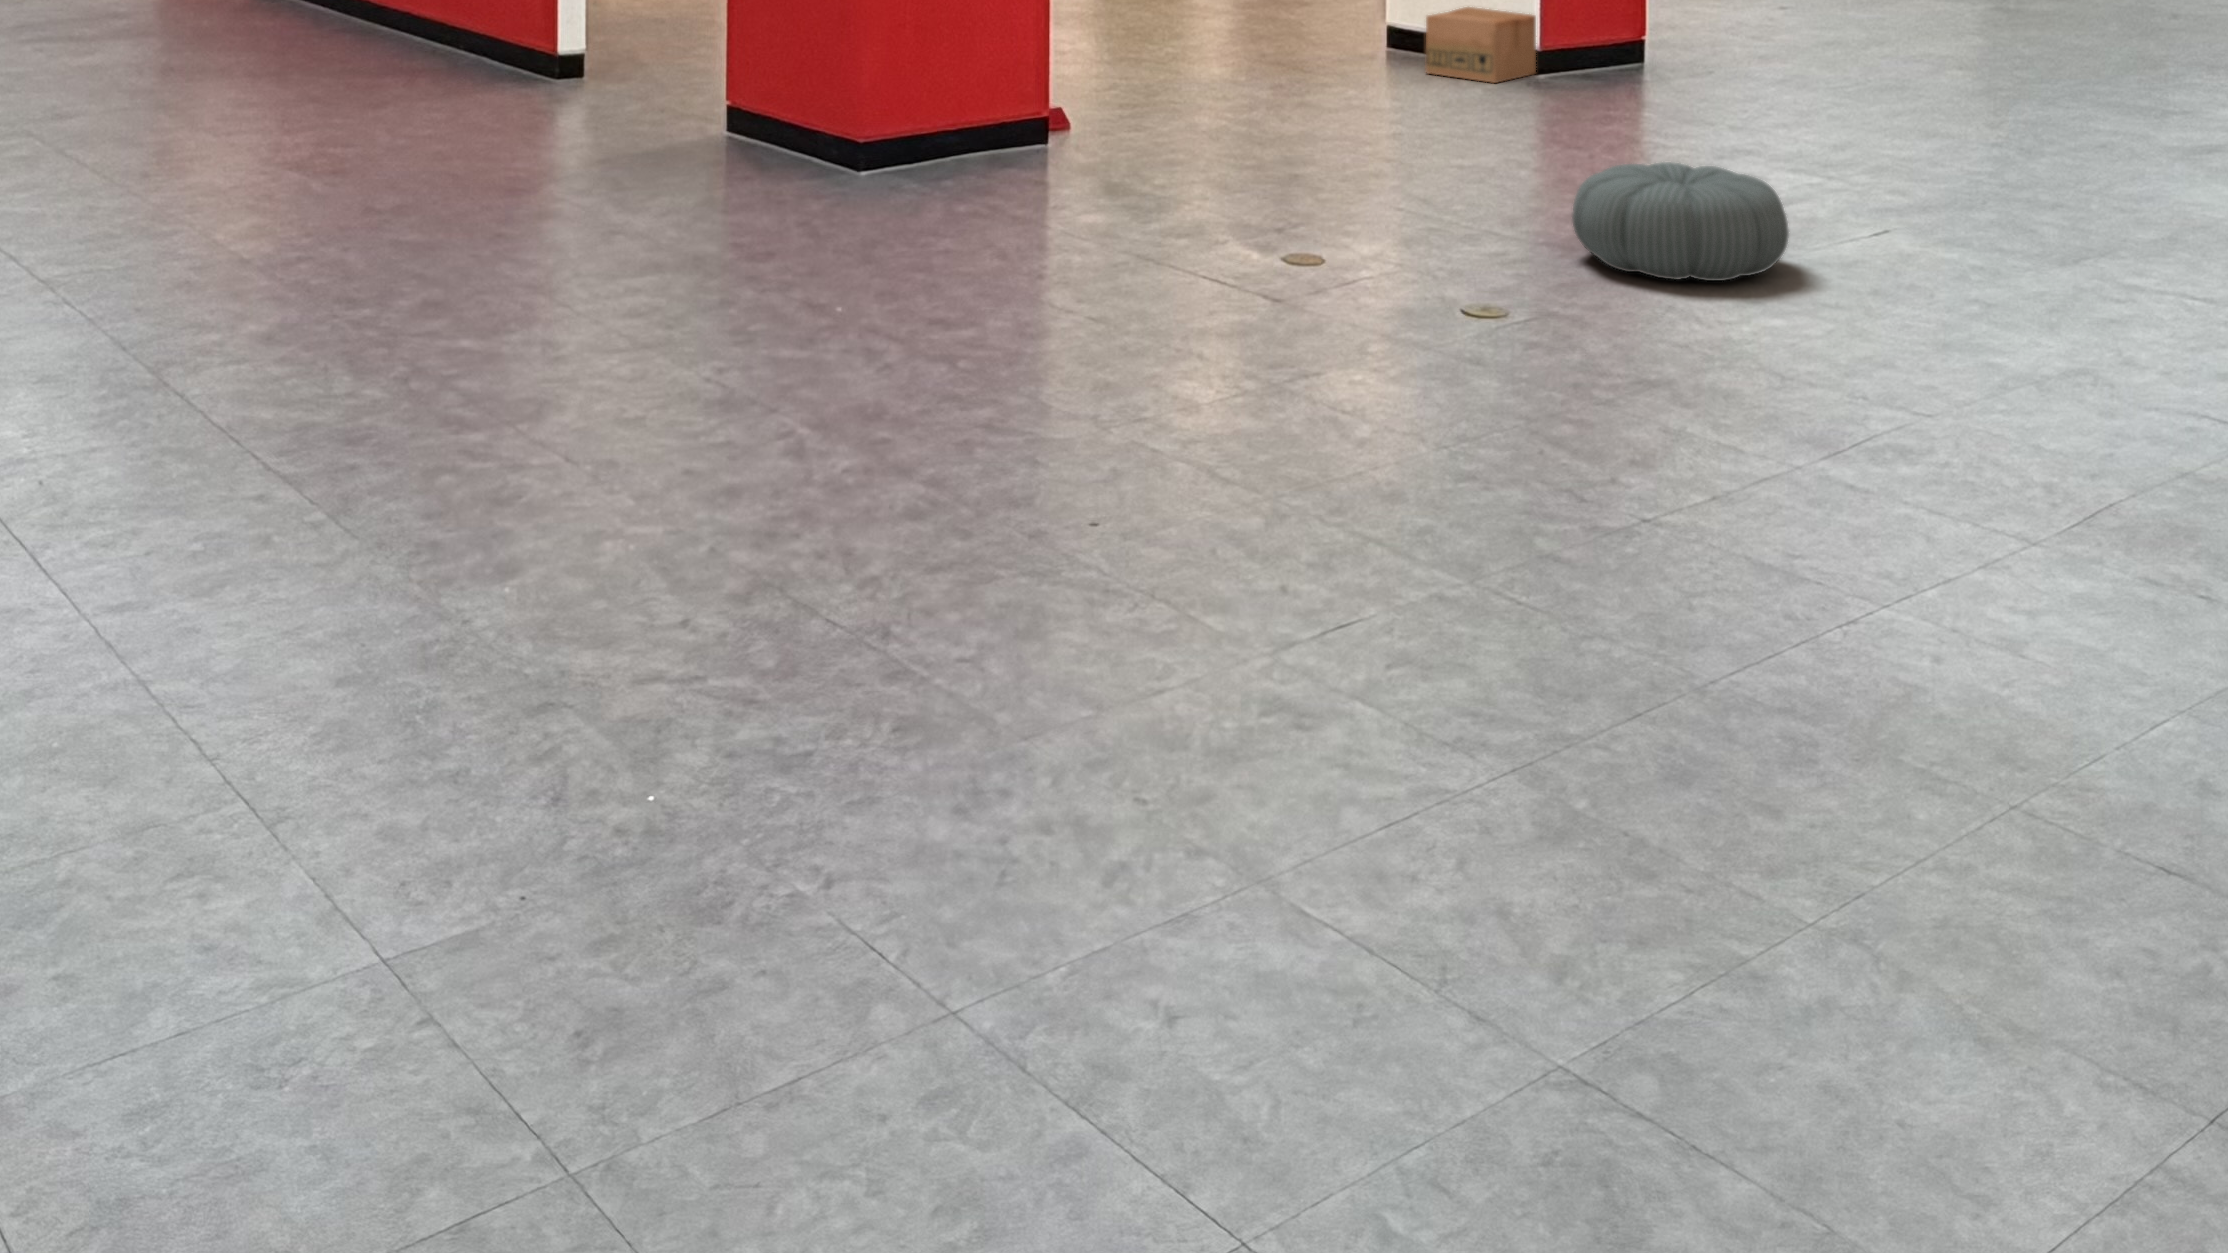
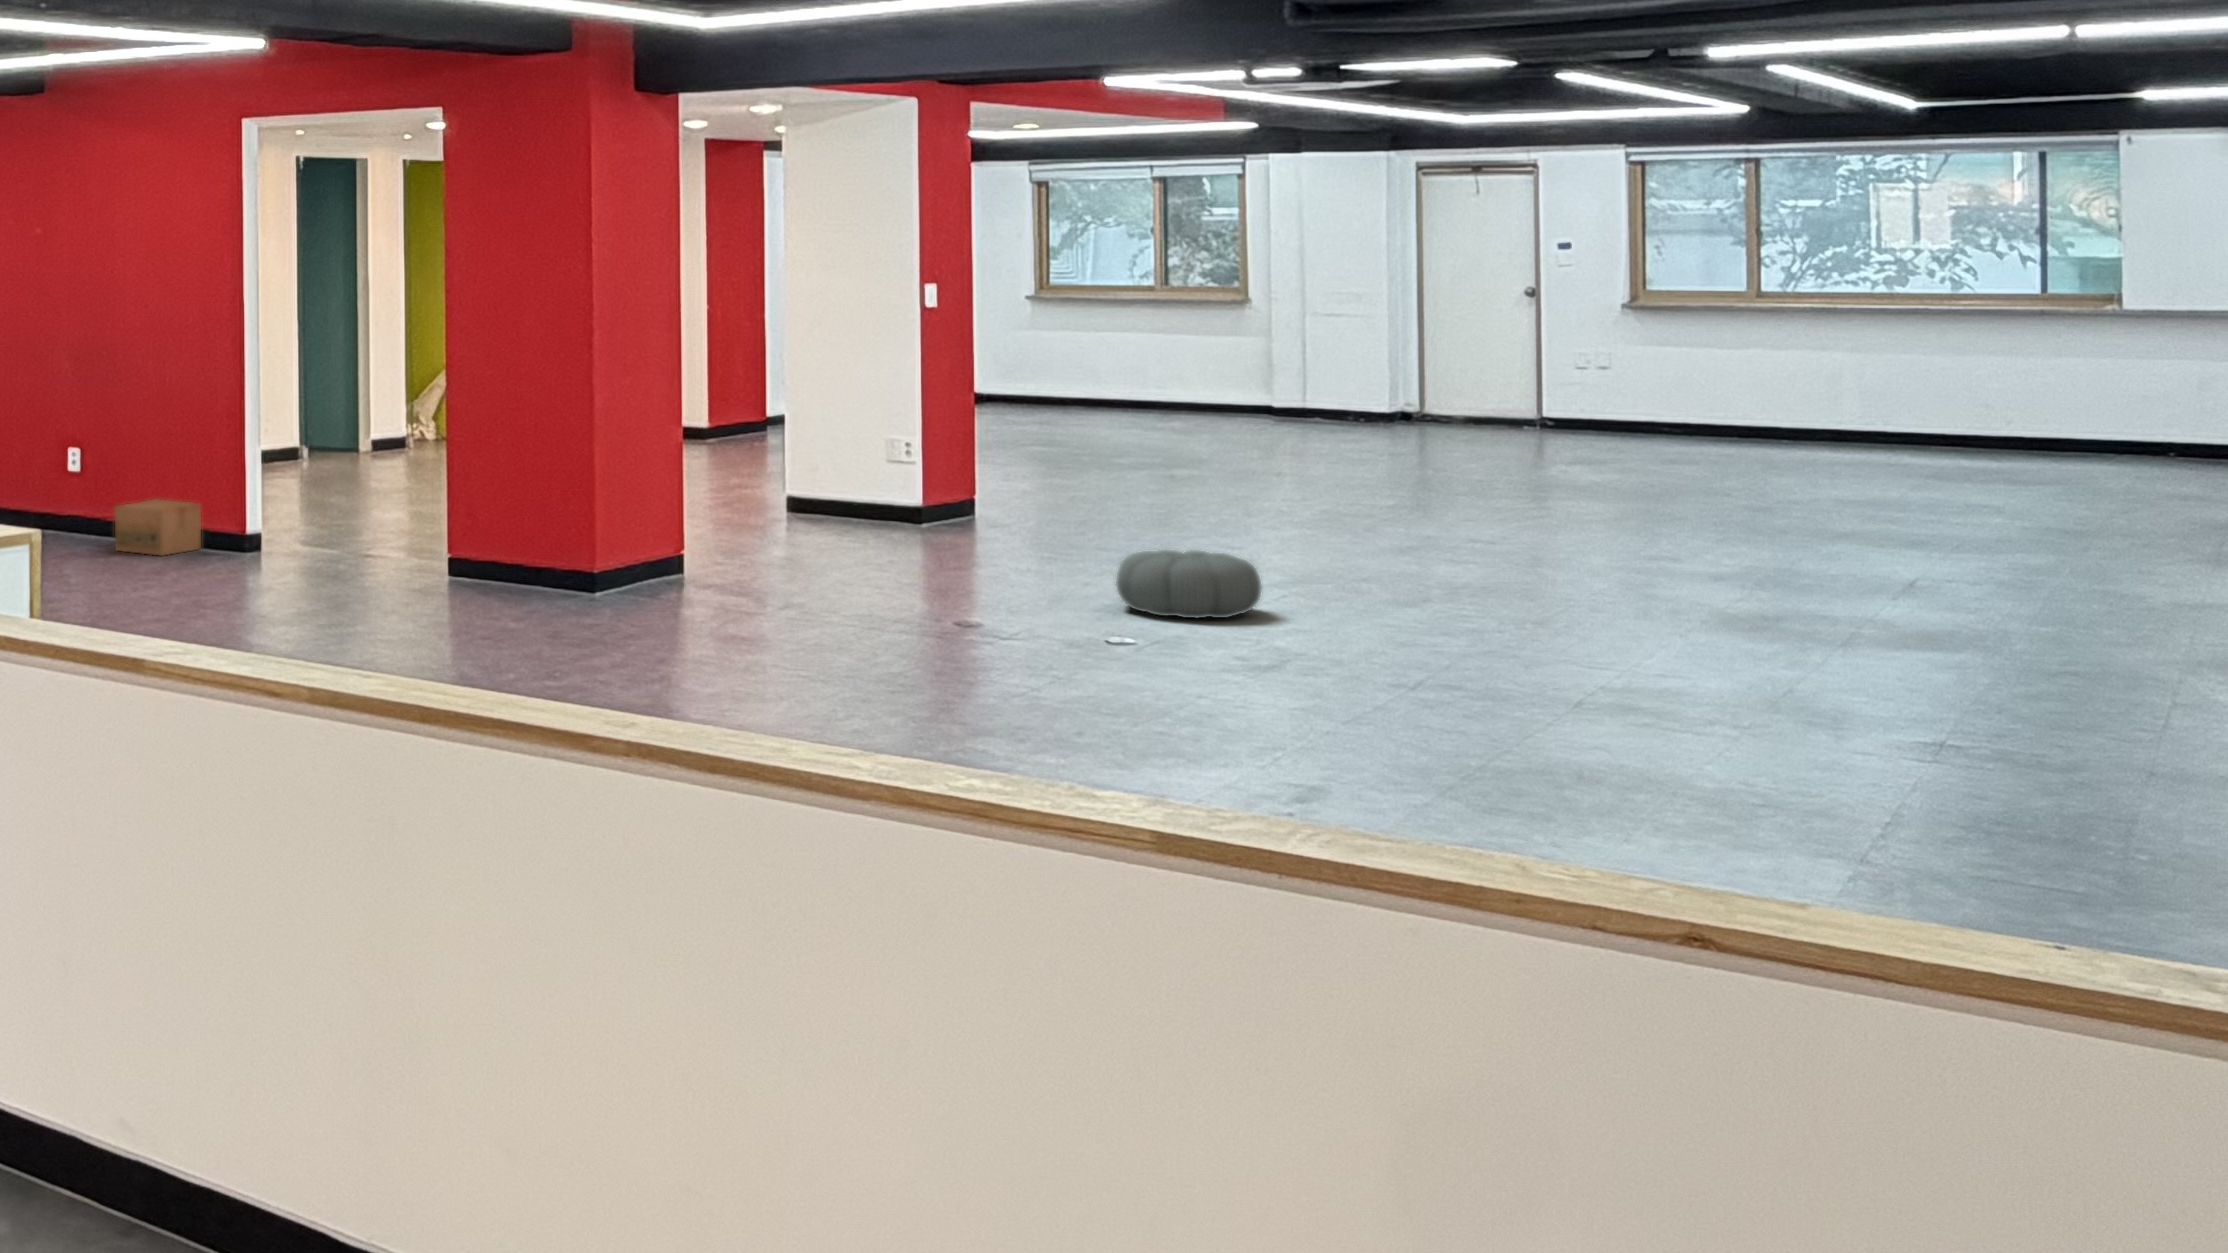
cardboard box: present [1425,7,1536,83] -> present [115,499,201,555]

